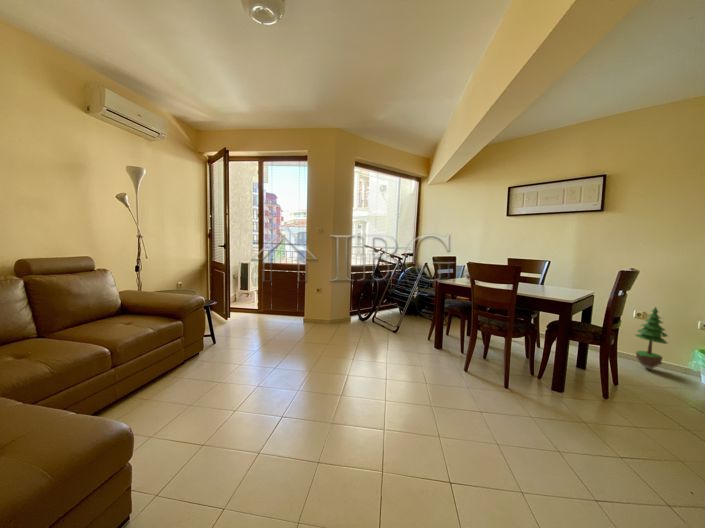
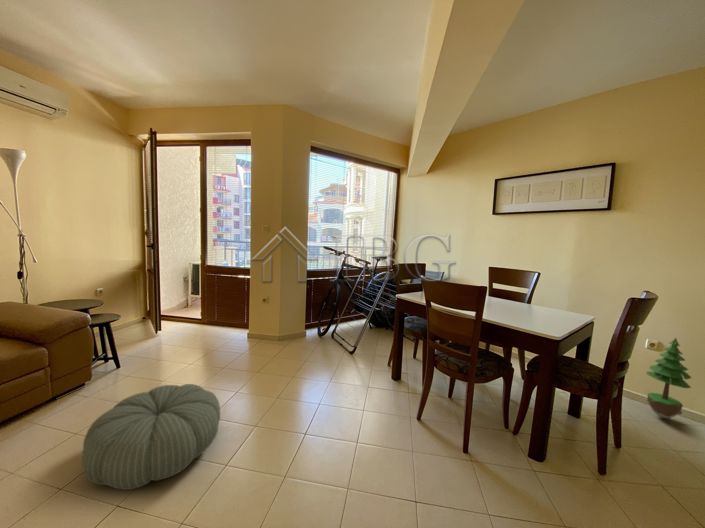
pouf: none [242,345,327,407] -> present [82,384,220,490]

